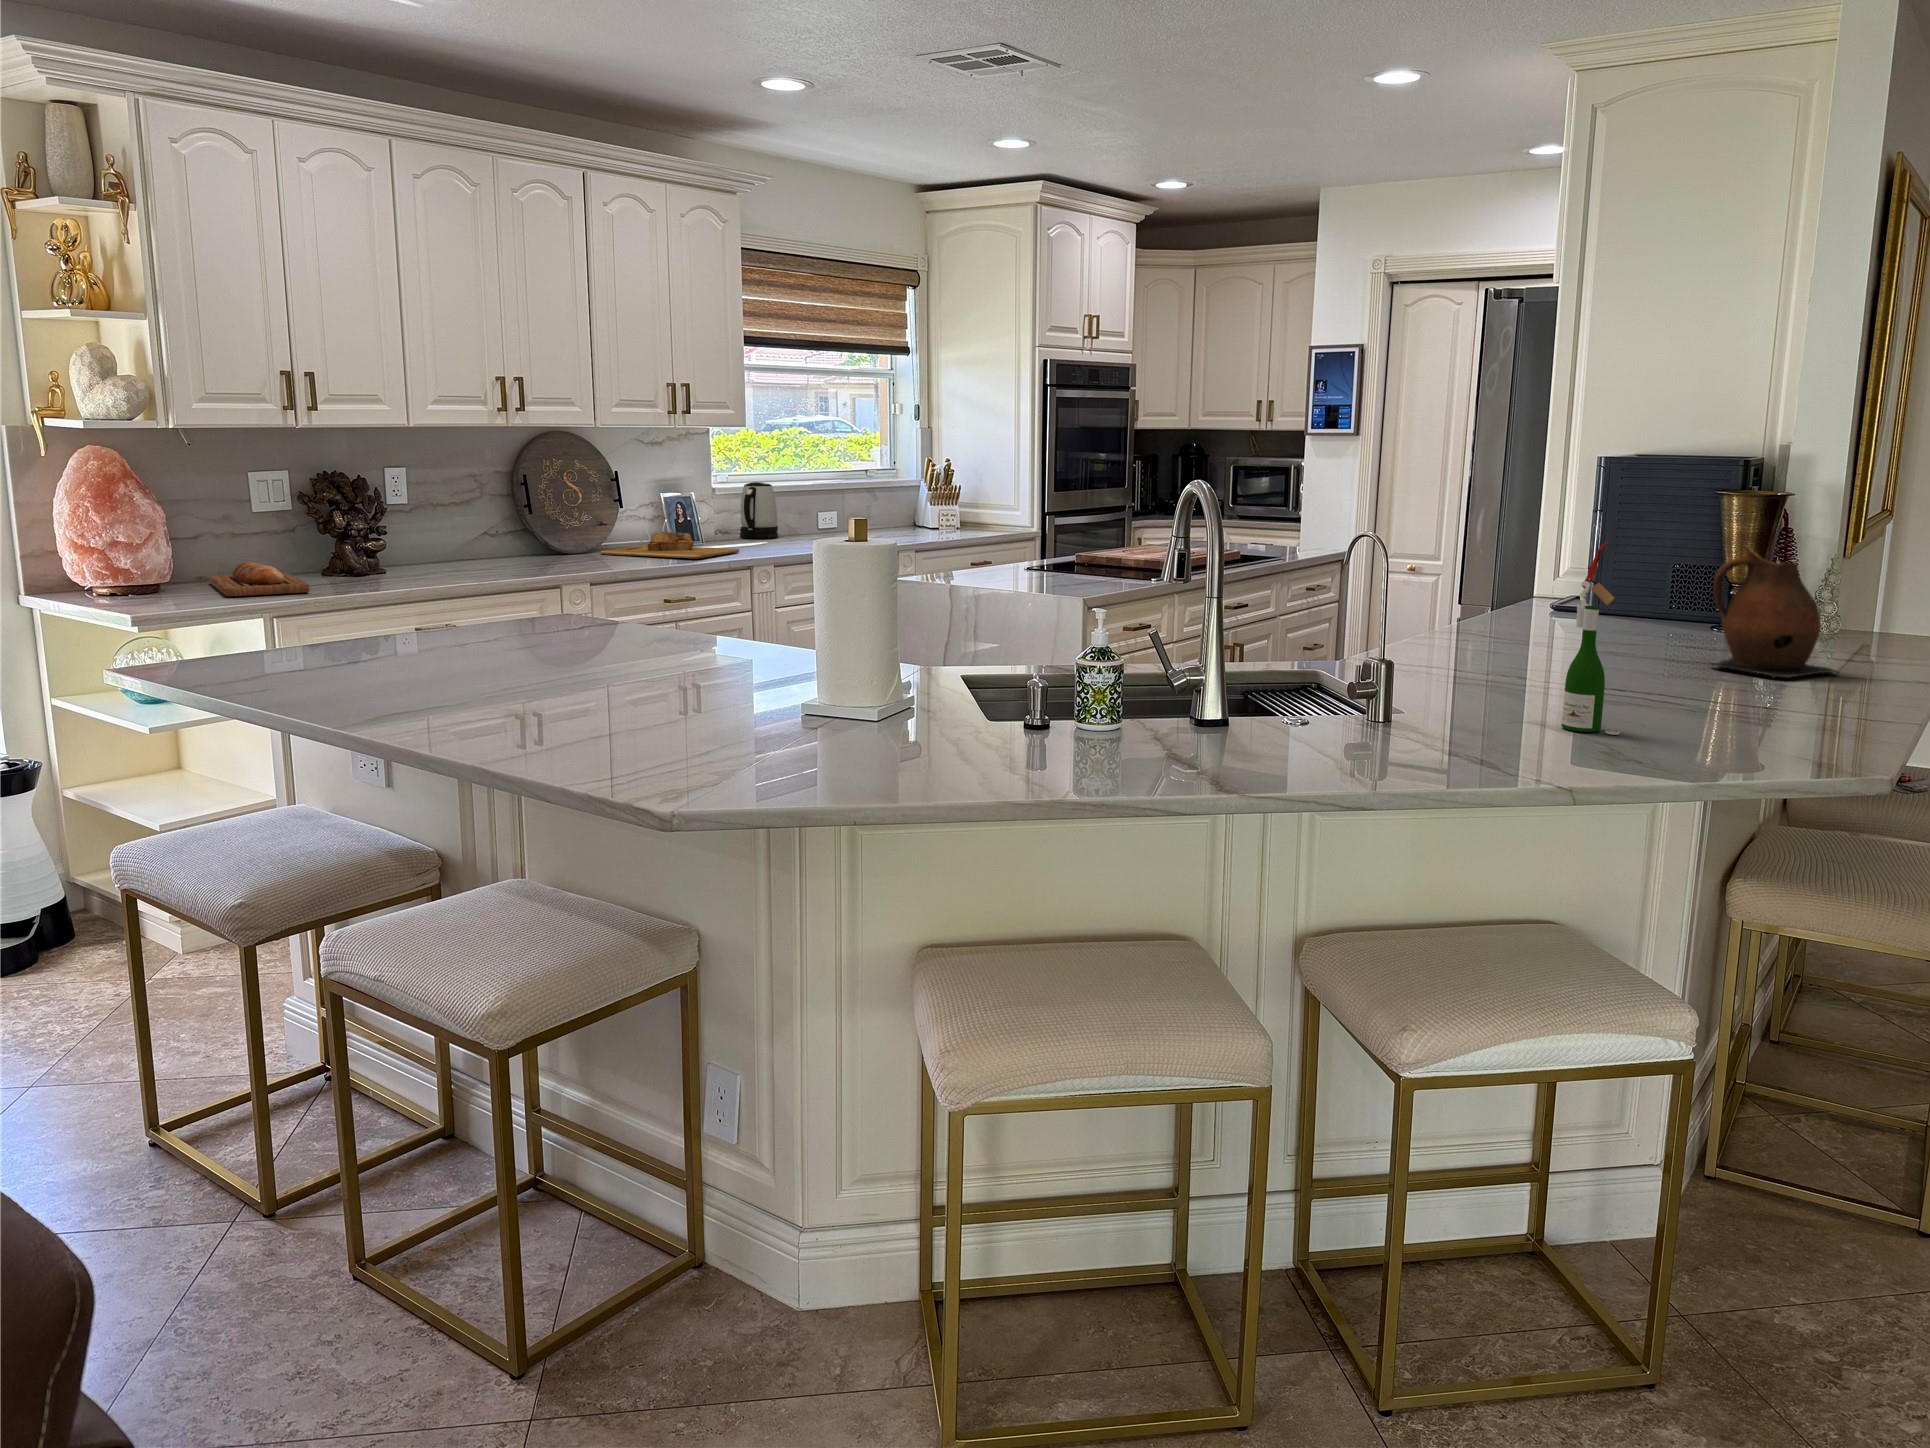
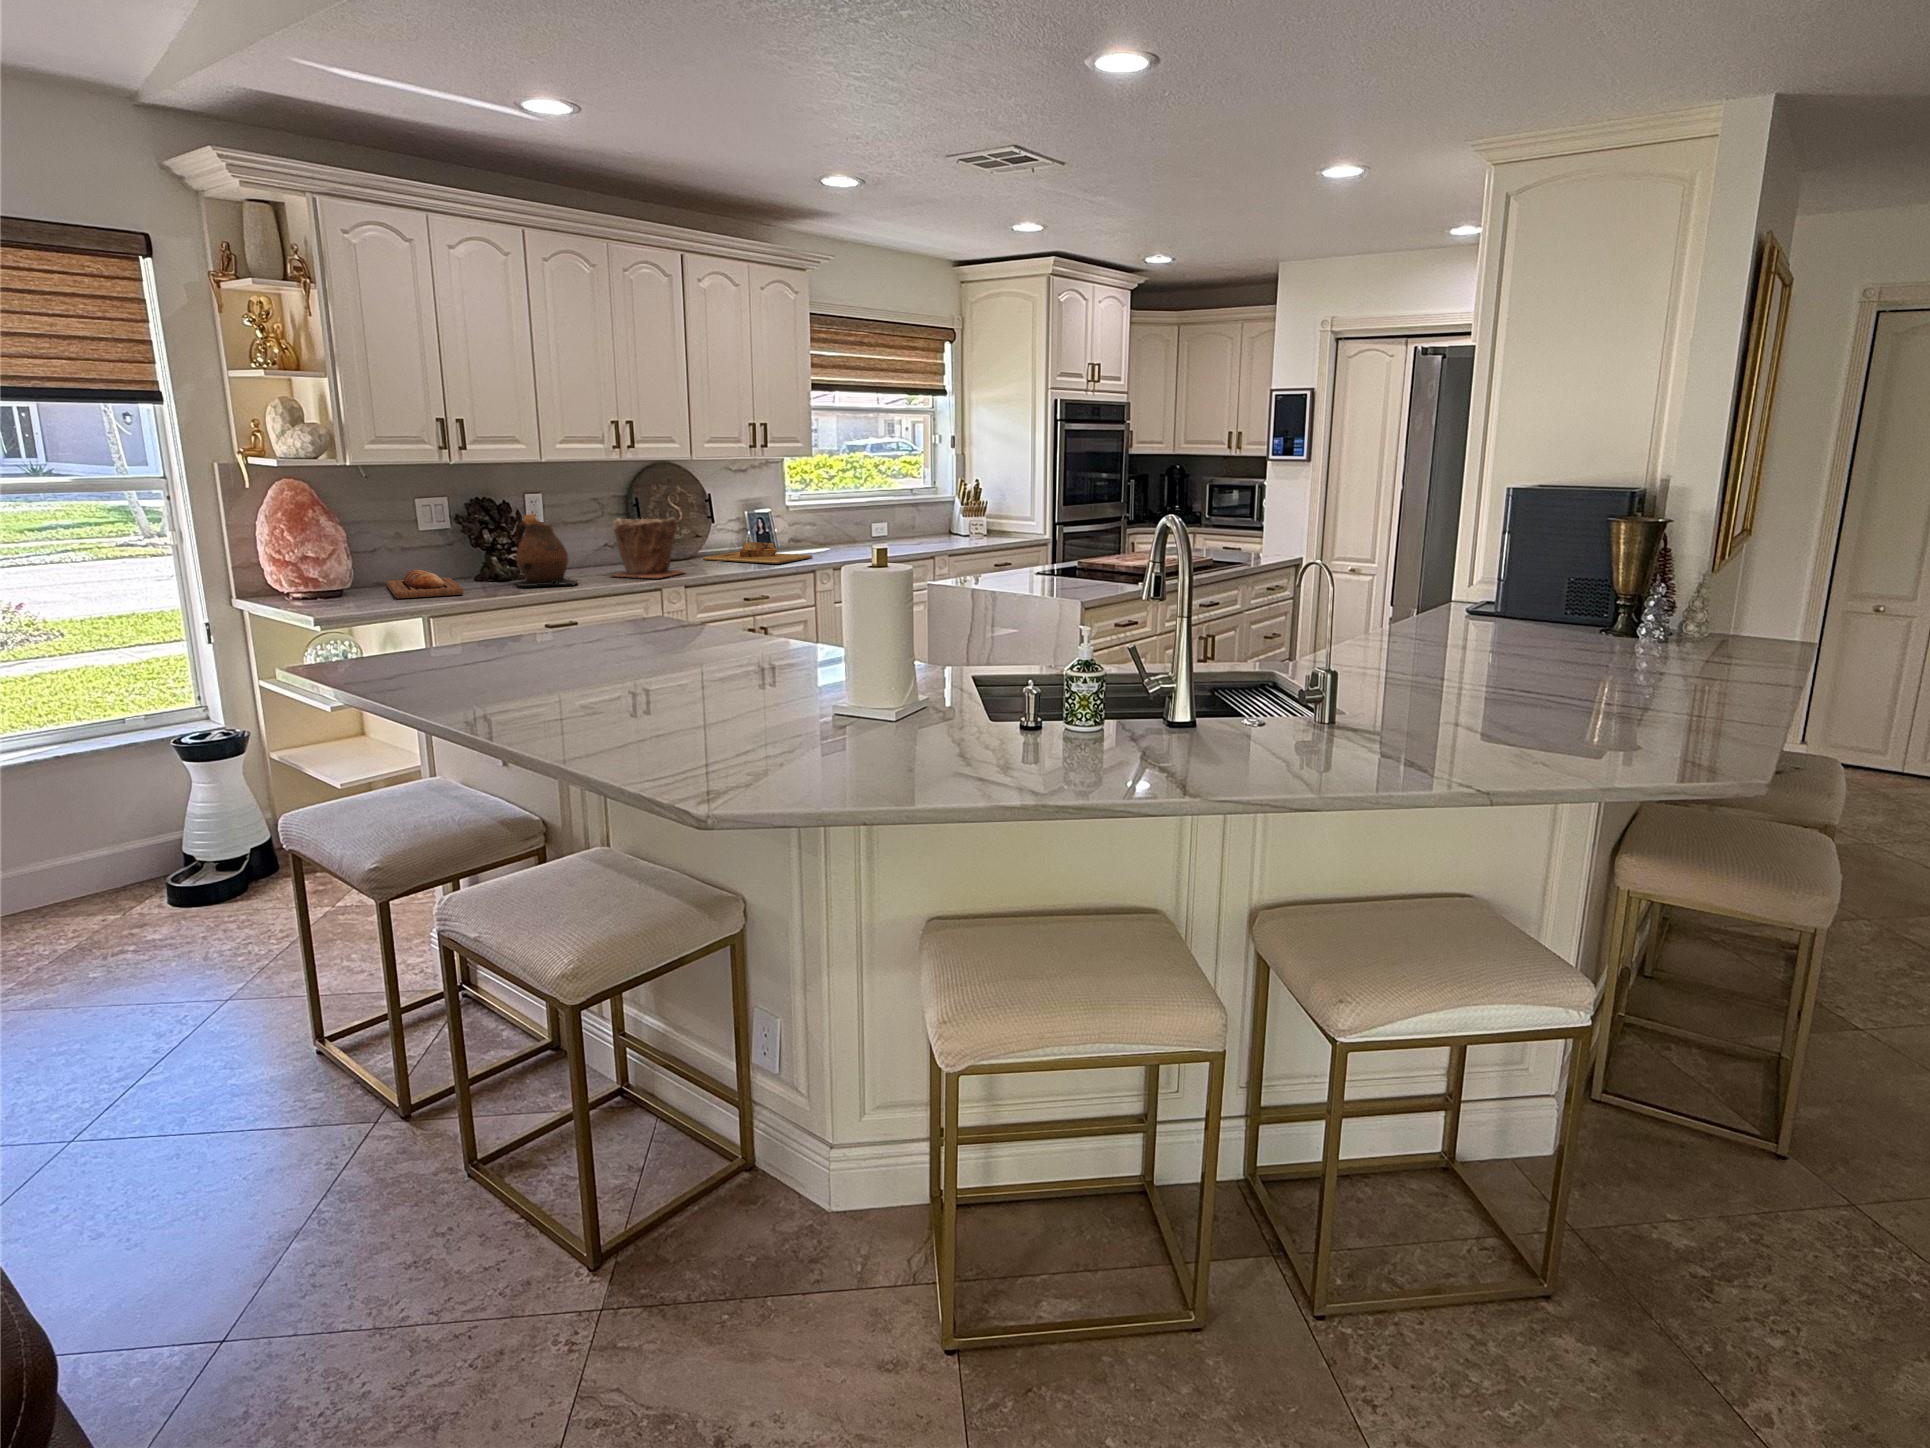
kettle: present [740,482,778,538] -> none [815,501,845,546]
plant pot: none [488,499,584,575] -> present [612,518,685,578]
wine bottle: present [1562,542,1619,735] -> none [1482,571,1533,738]
ceramic pitcher: present [1710,545,1837,678] -> present [515,514,578,586]

